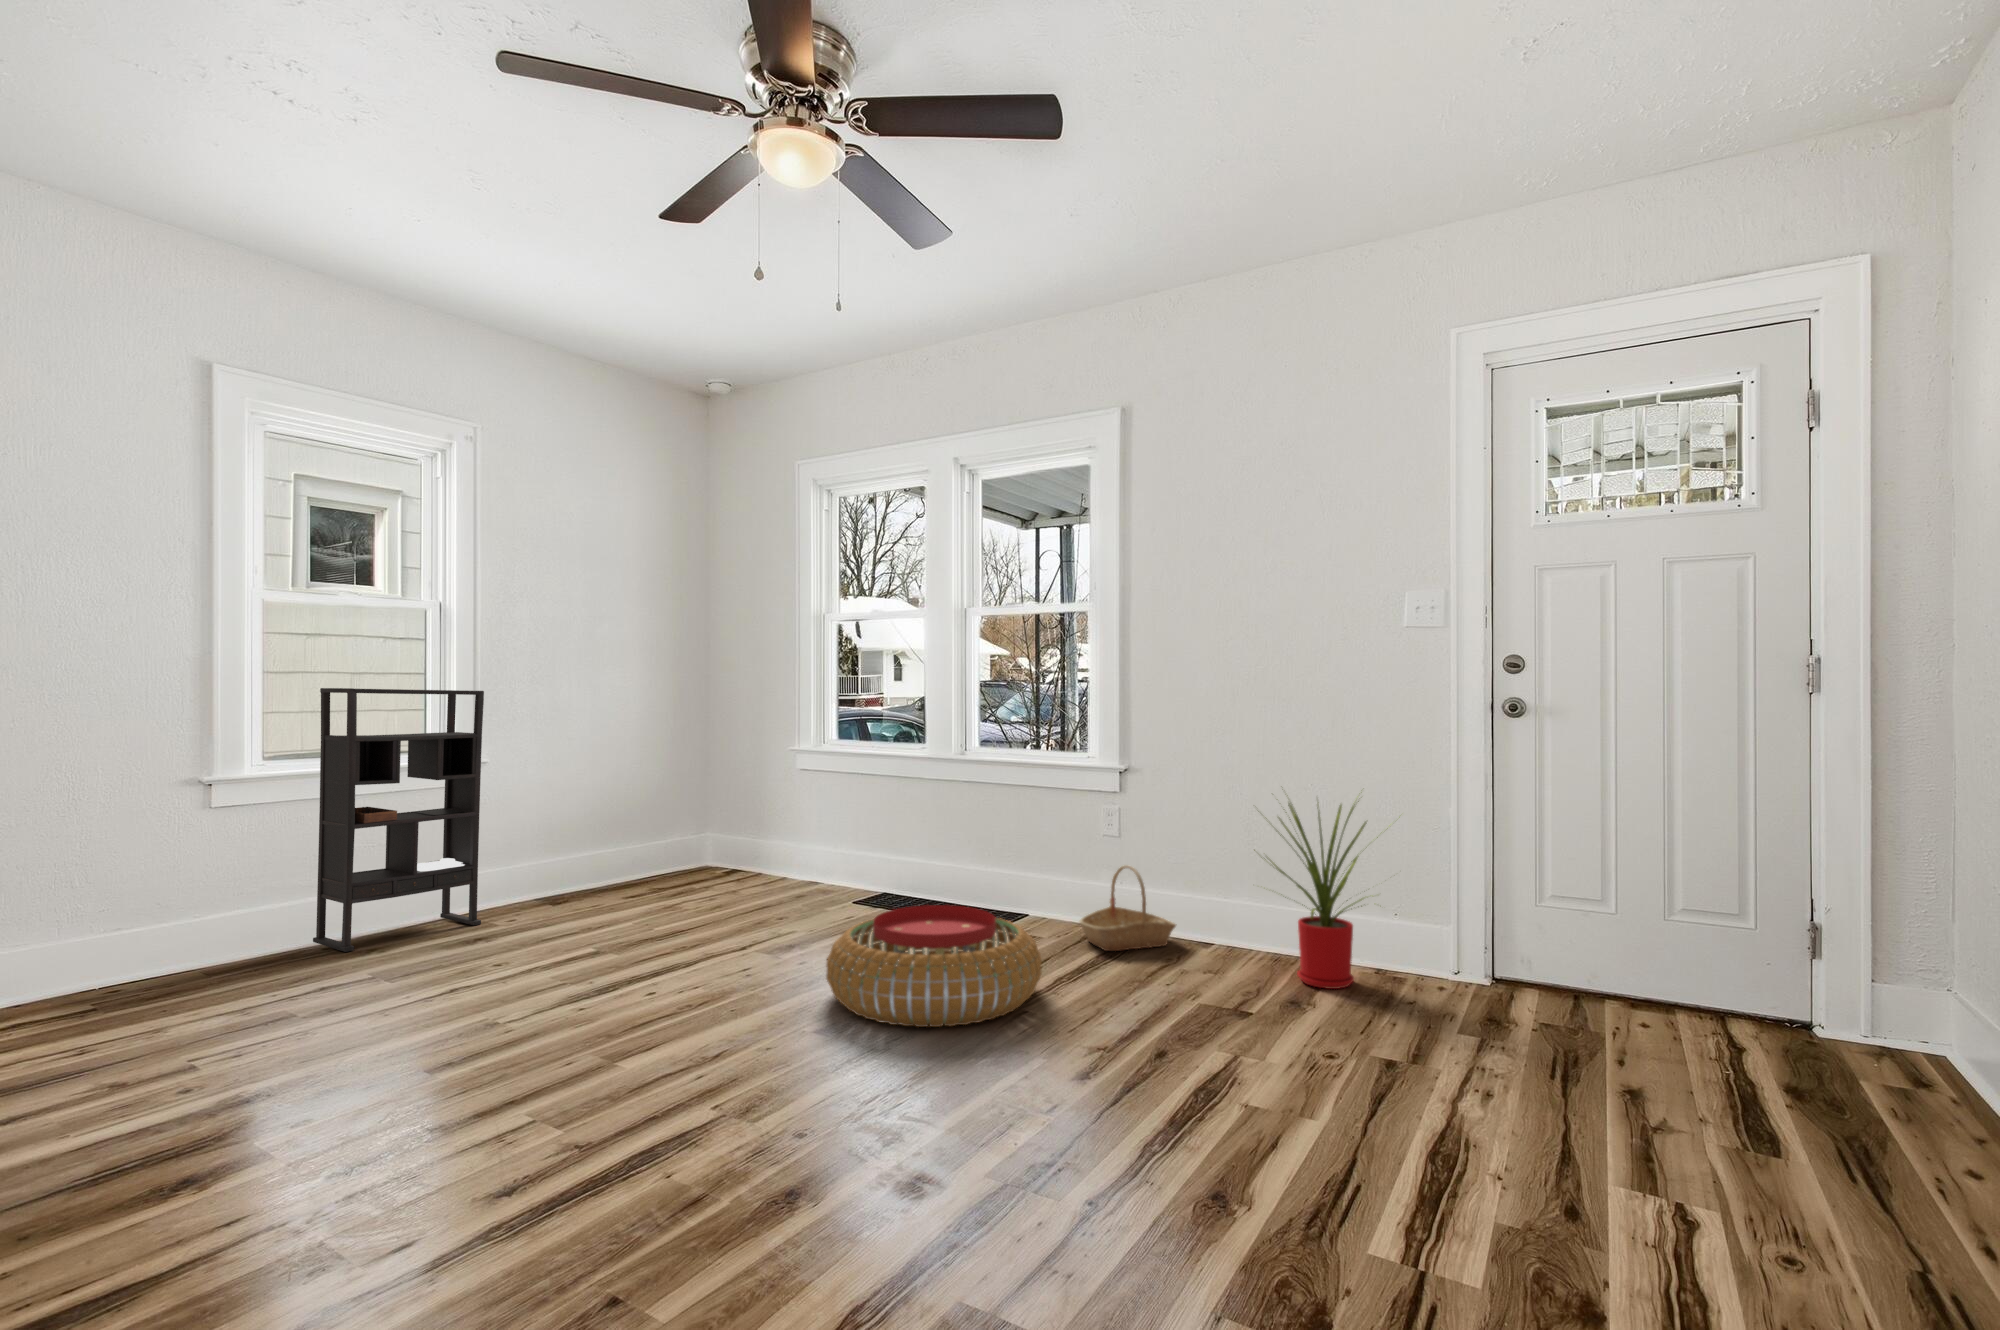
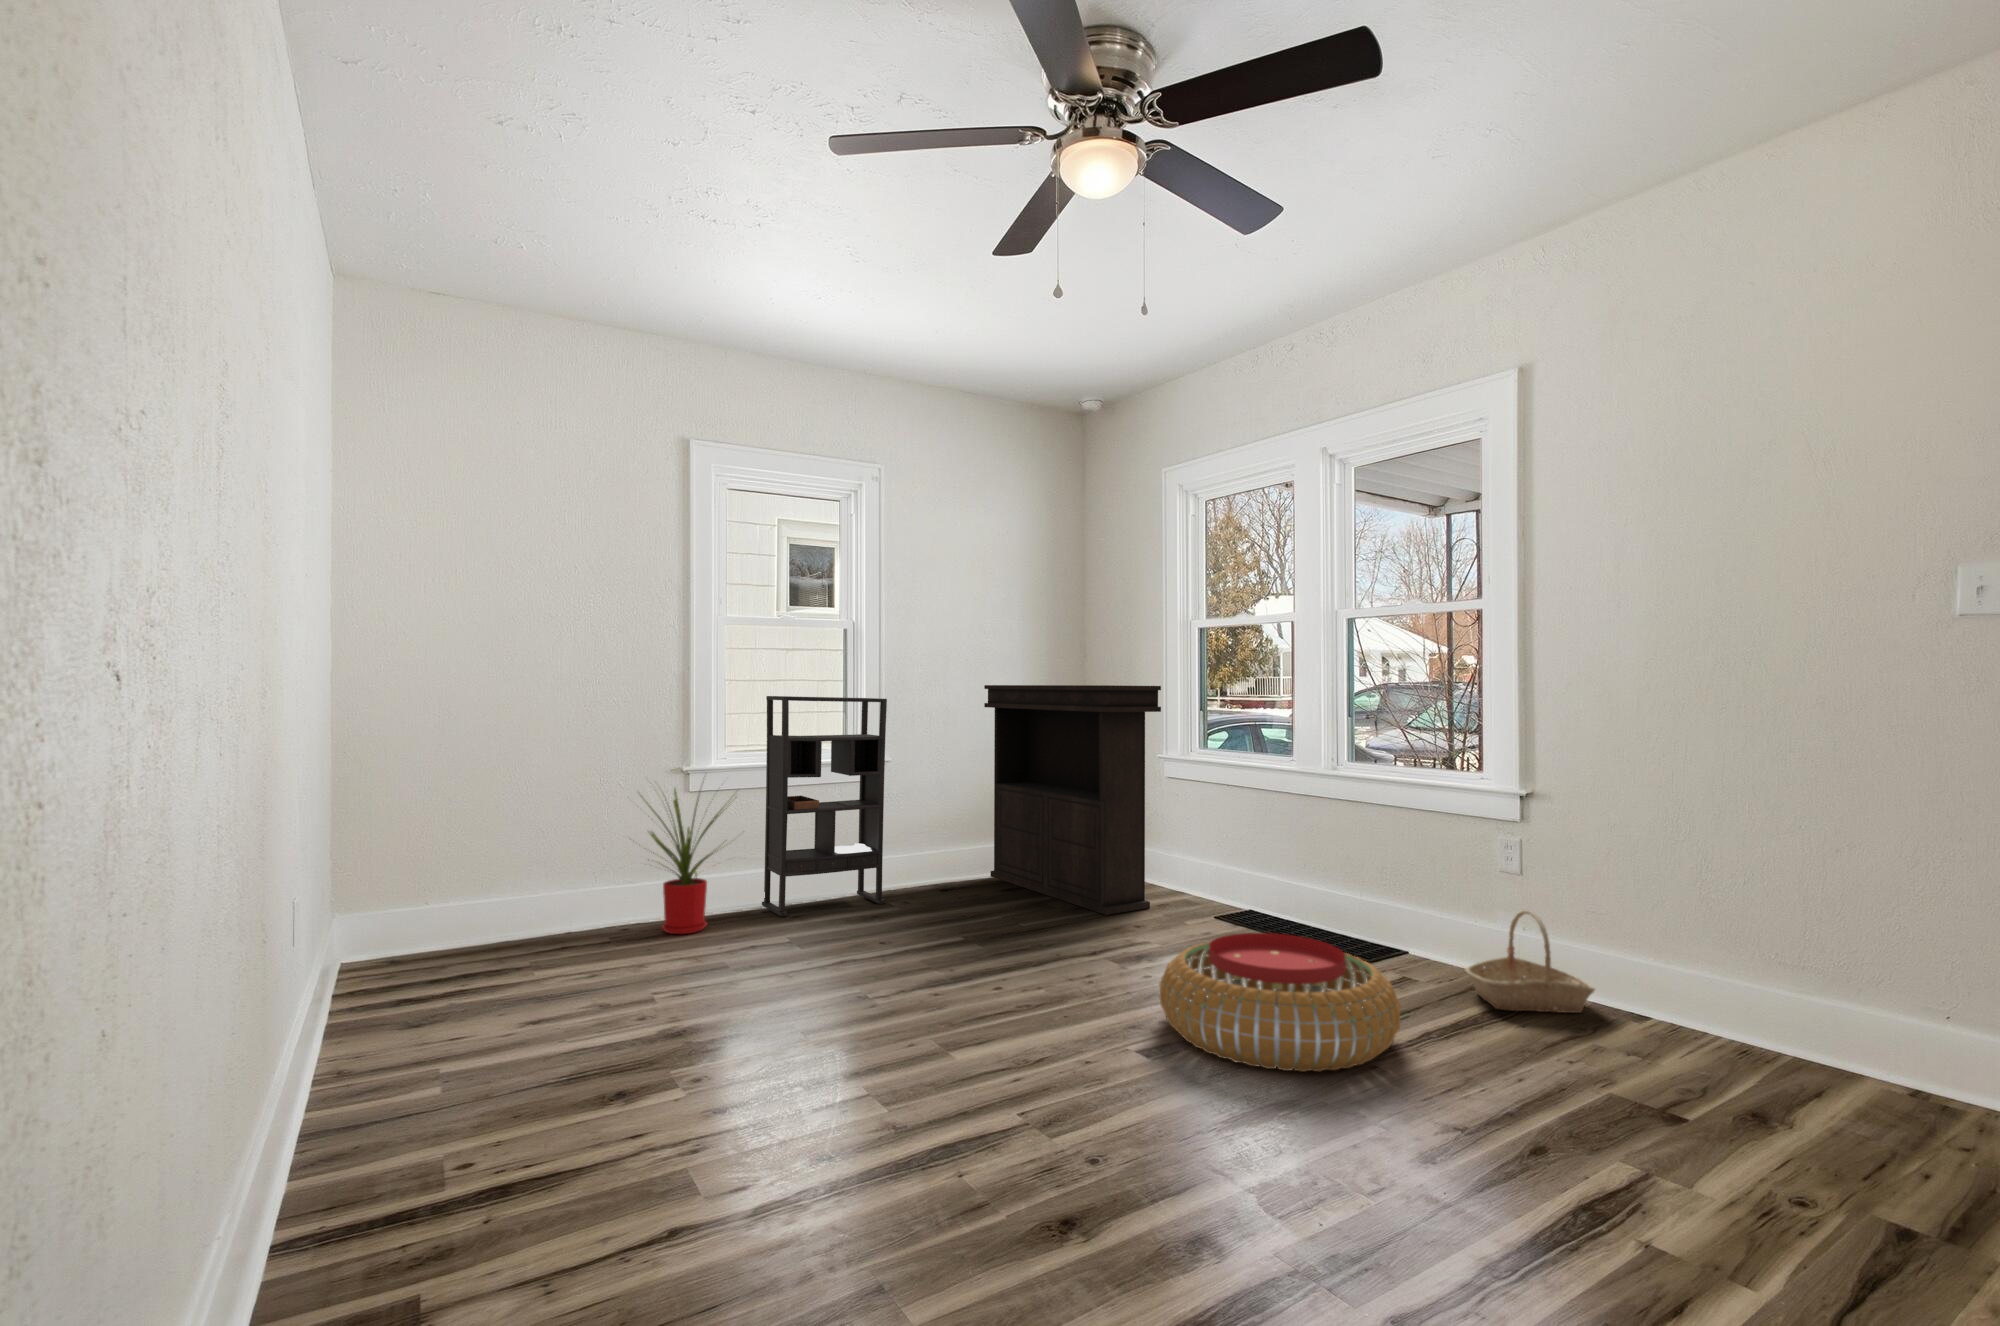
console table: none [594,675,797,910] -> present [984,685,1161,915]
house plant: present [1254,801,1390,989] -> present [644,778,736,934]

